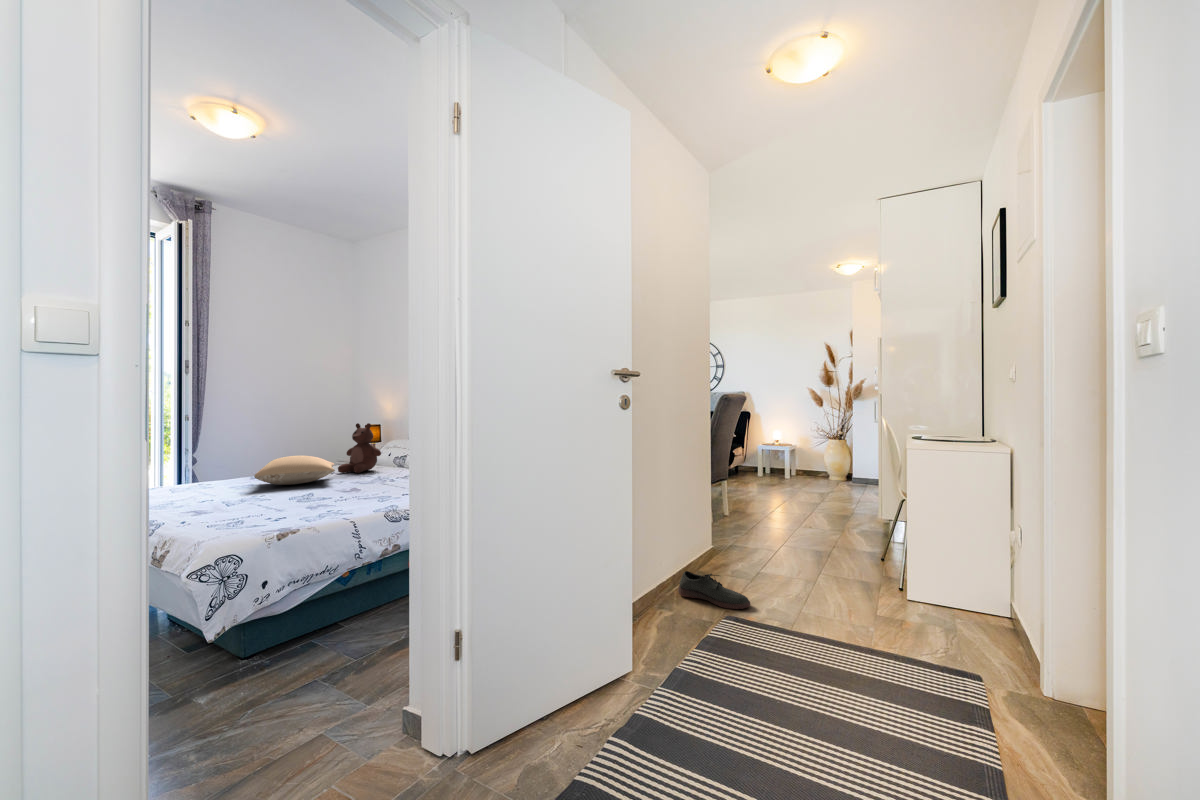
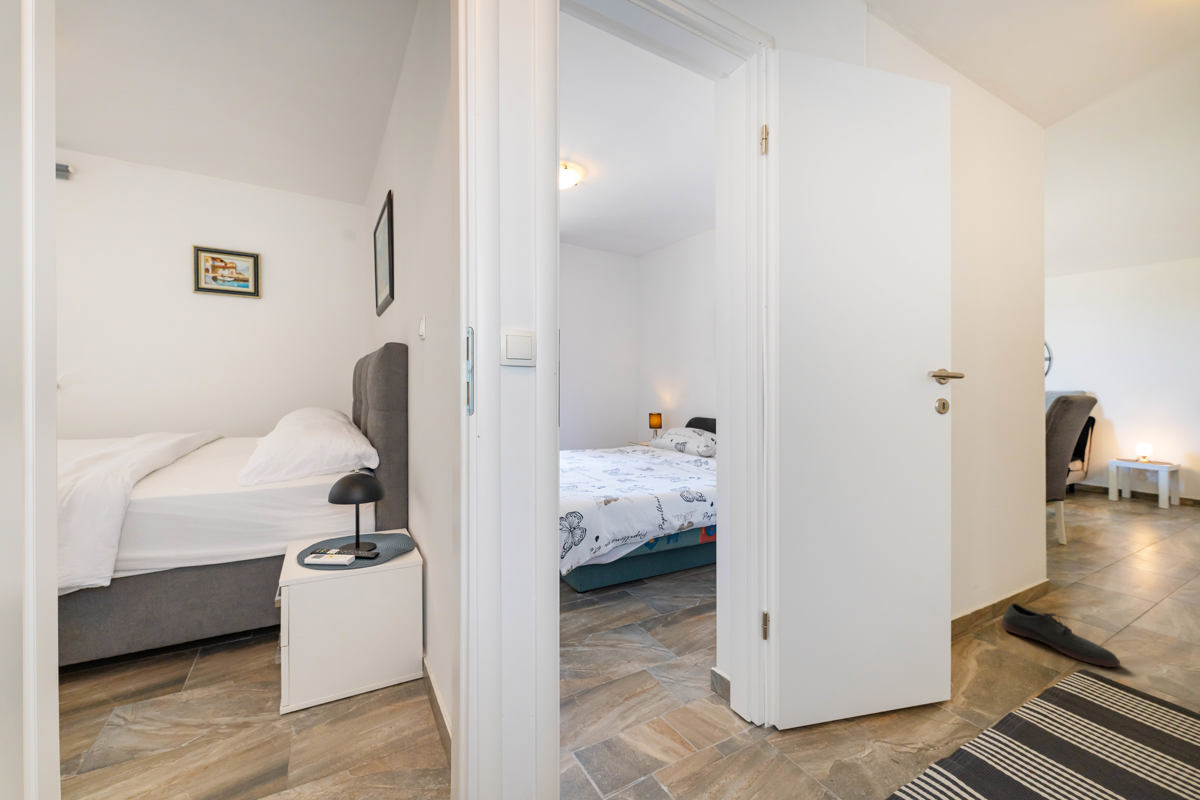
teddy bear: present [338,423,381,473] -> none [631,412,664,454]
pillow: present [254,456,335,485] -> none [576,437,632,460]

